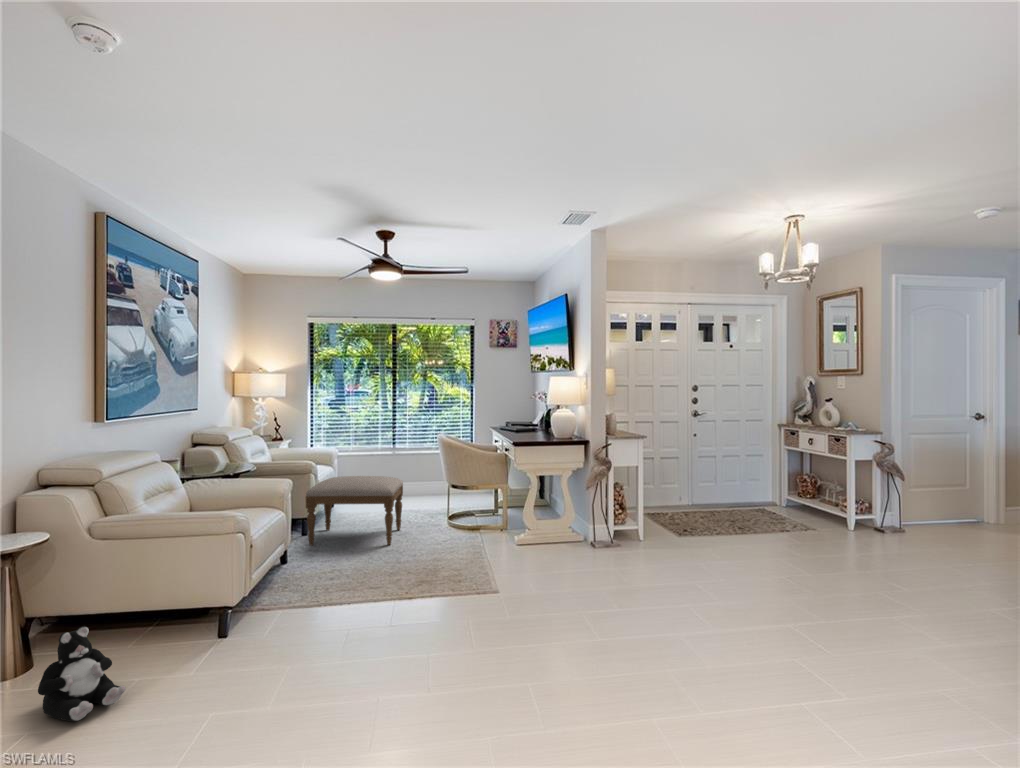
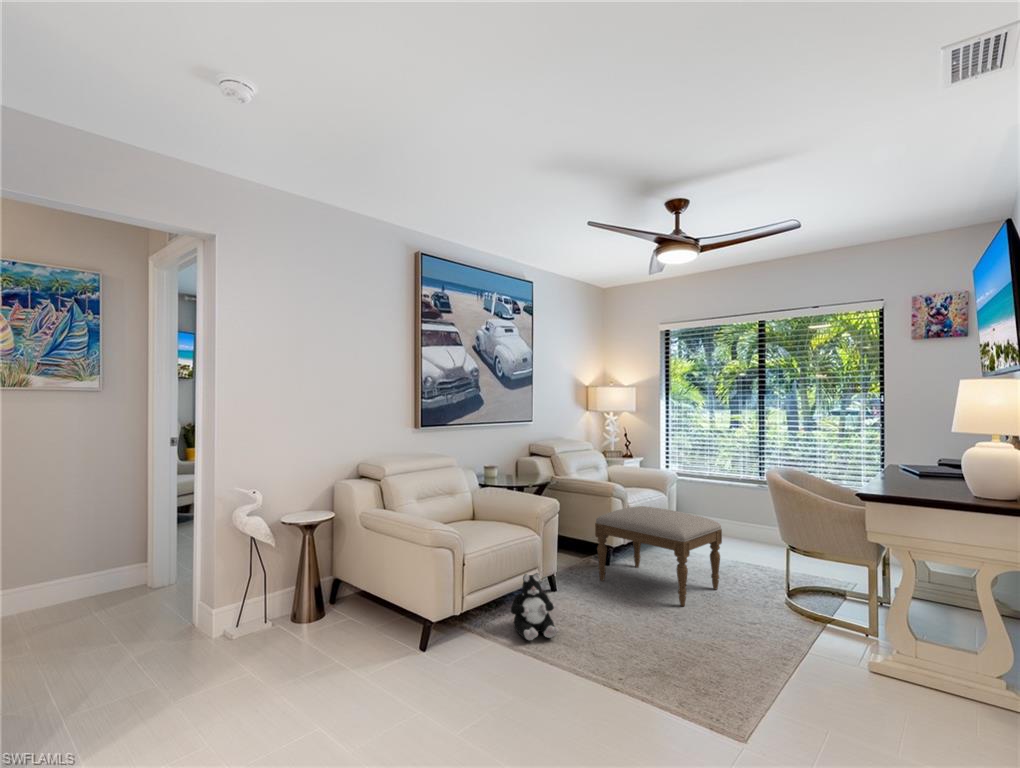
plush toy: present [38,626,126,721] -> present [511,573,559,640]

